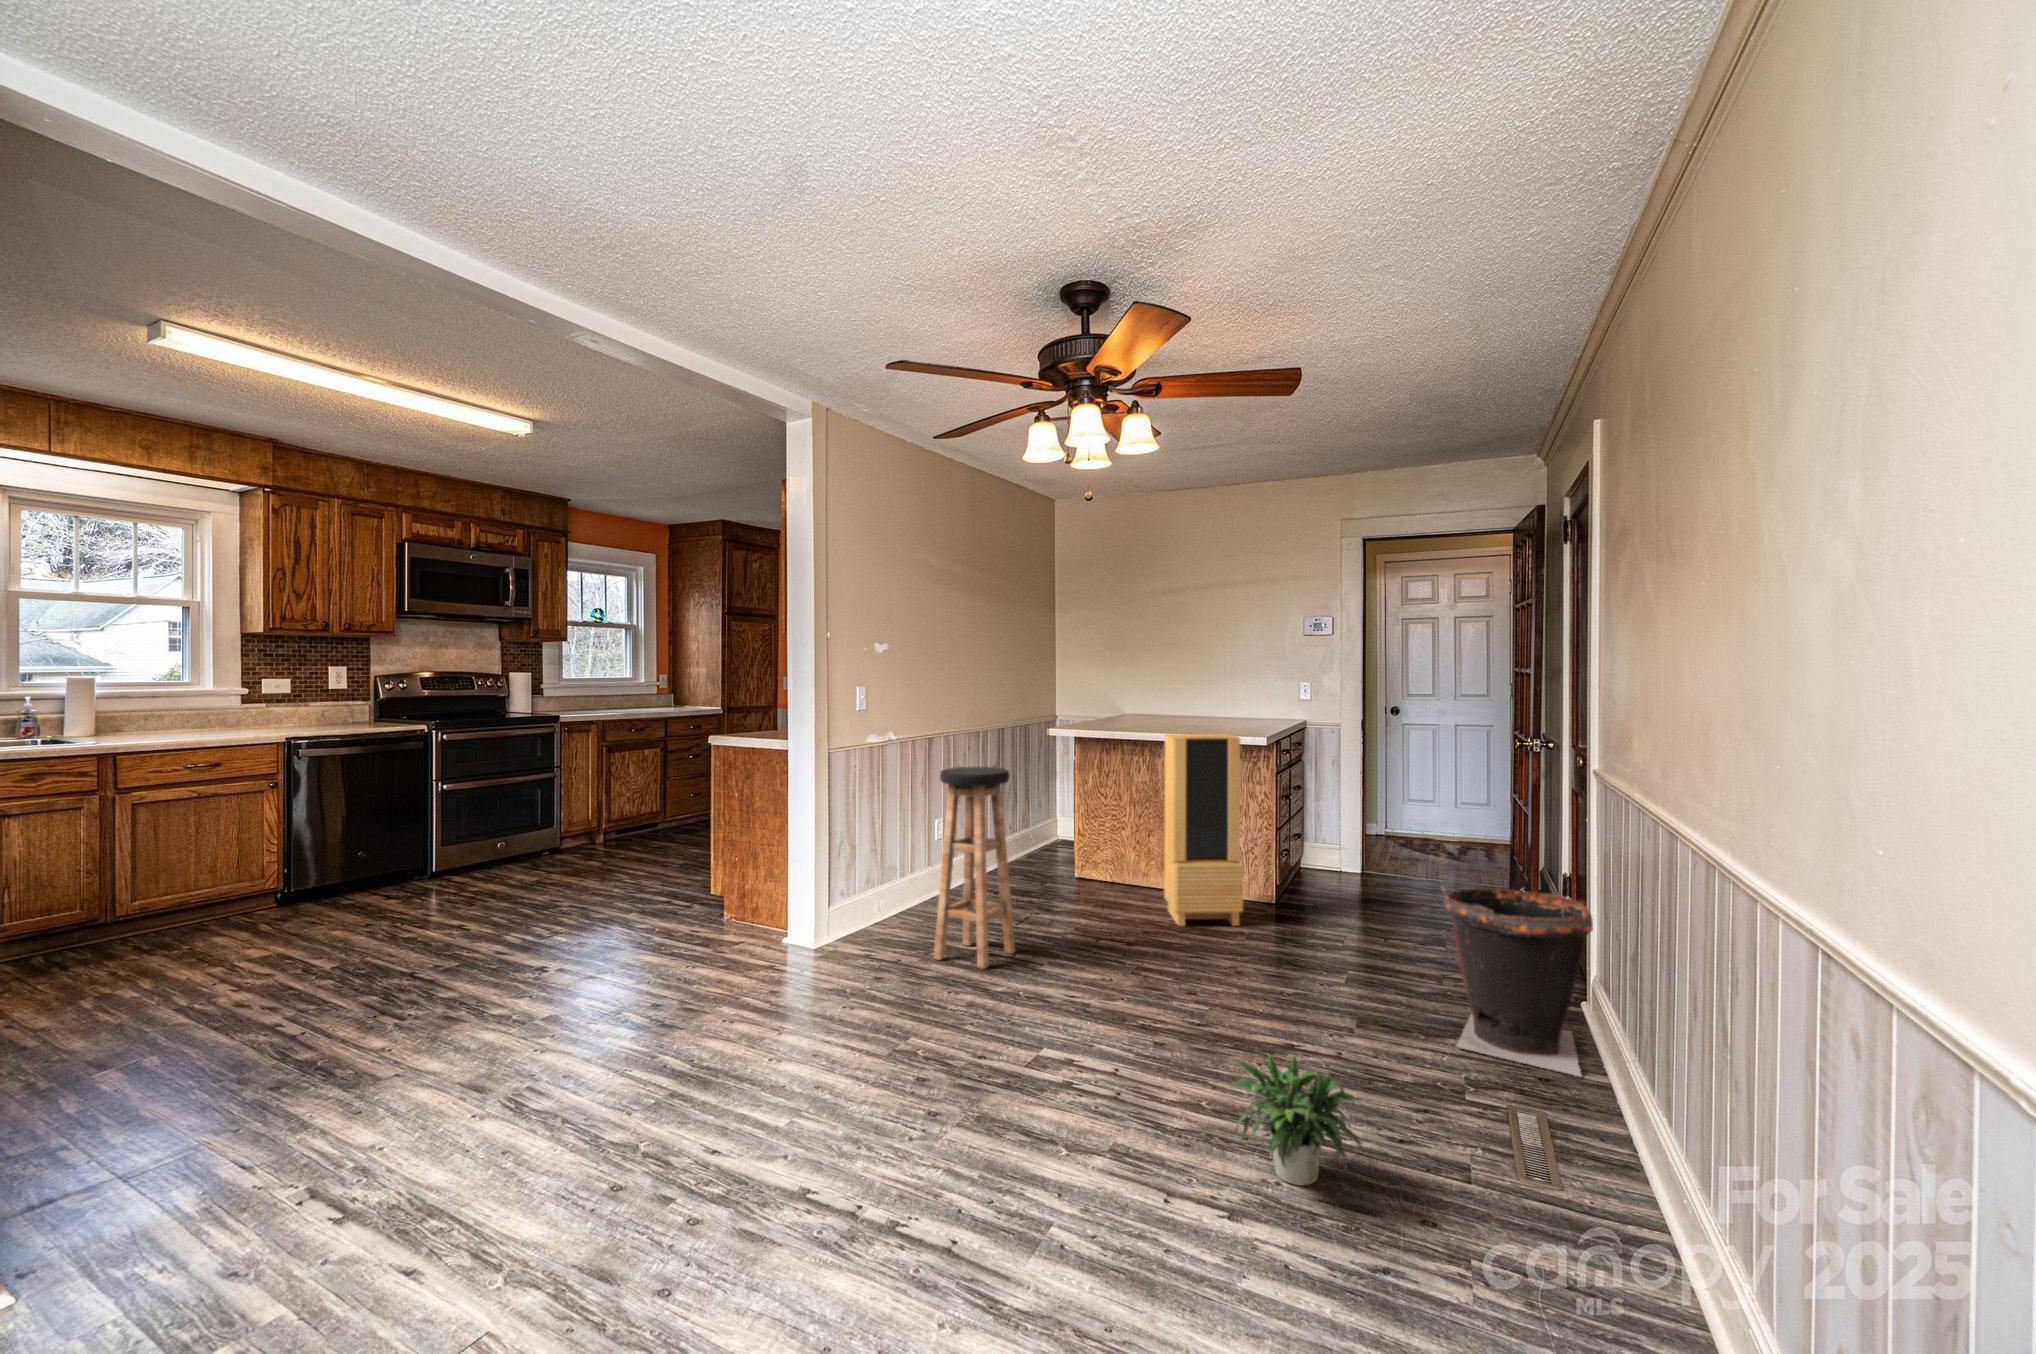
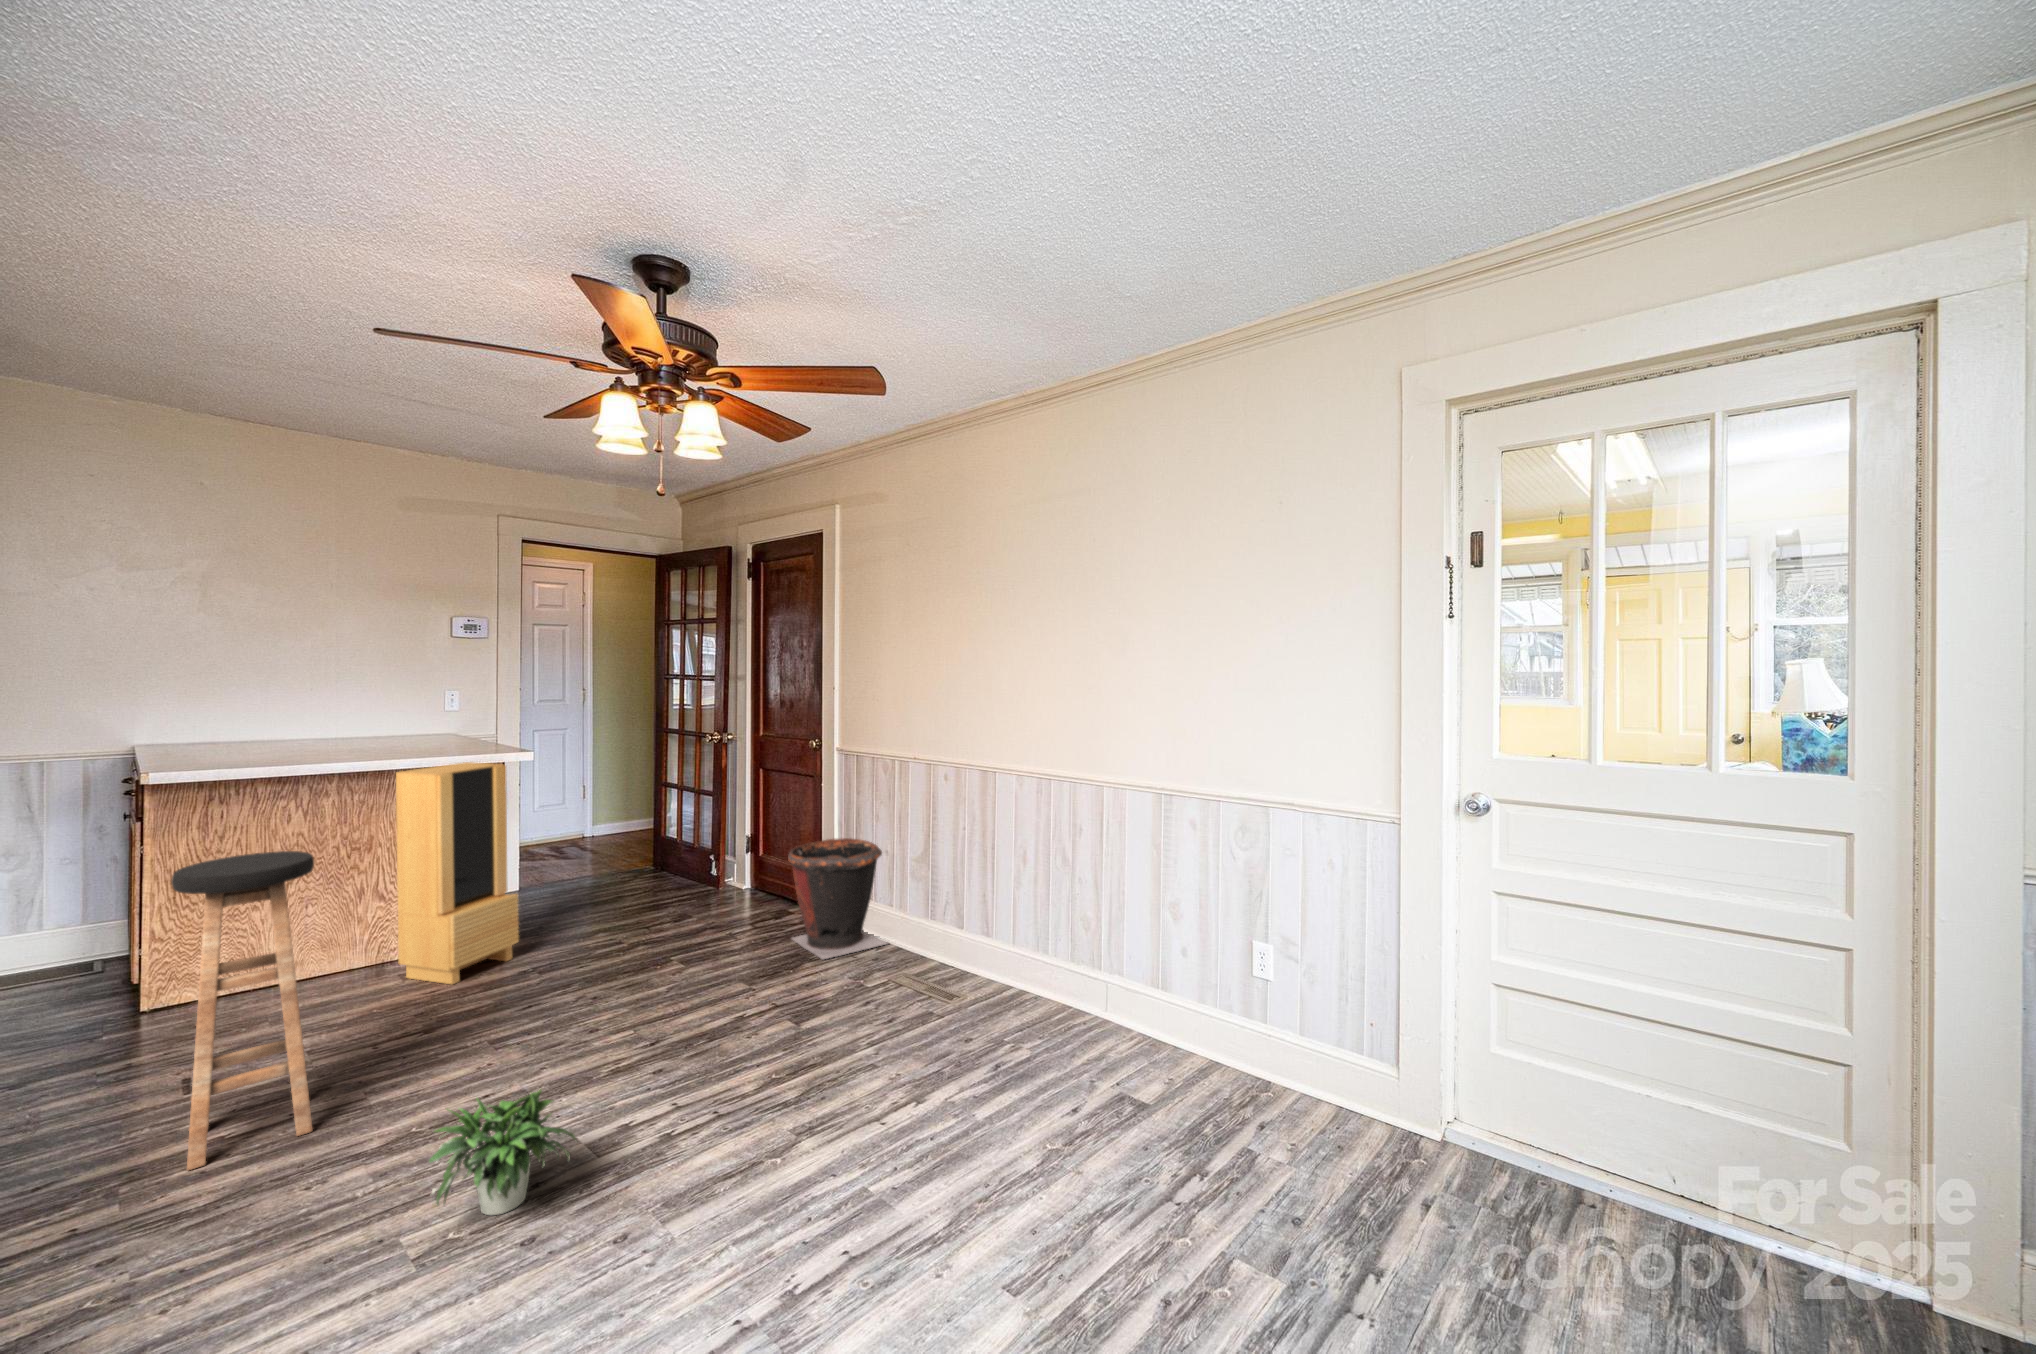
potted plant: present [1203,1052,1363,1185] -> present [375,1090,576,1239]

